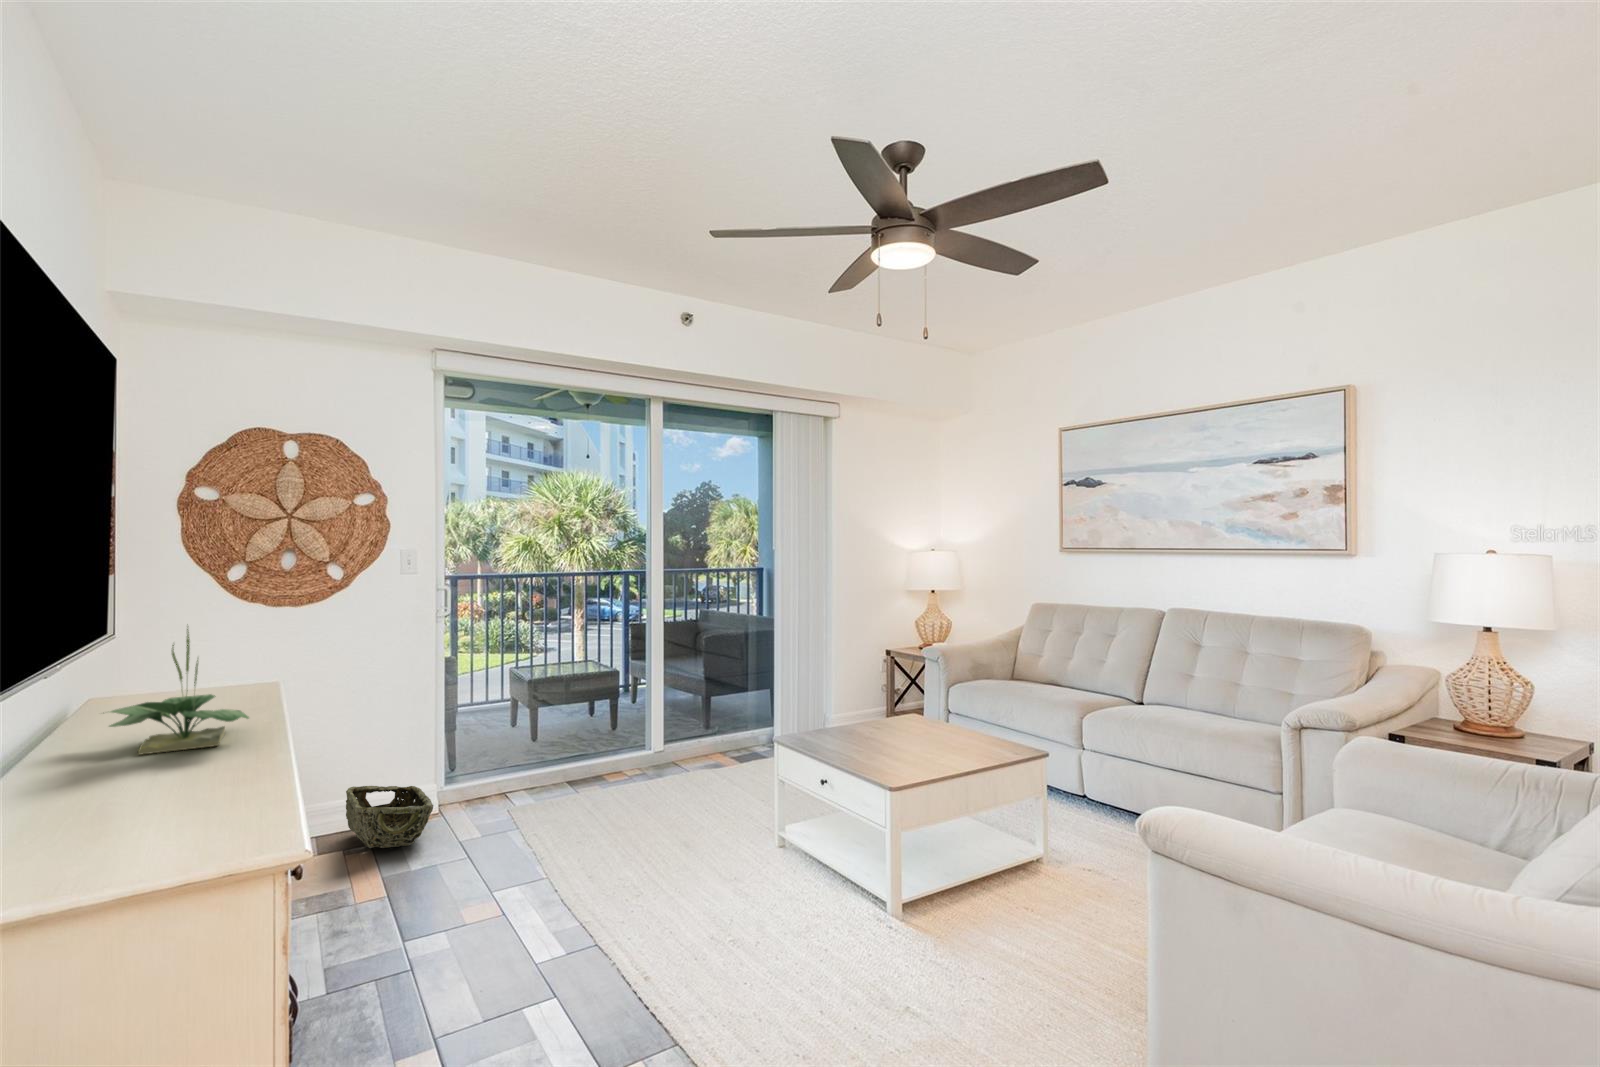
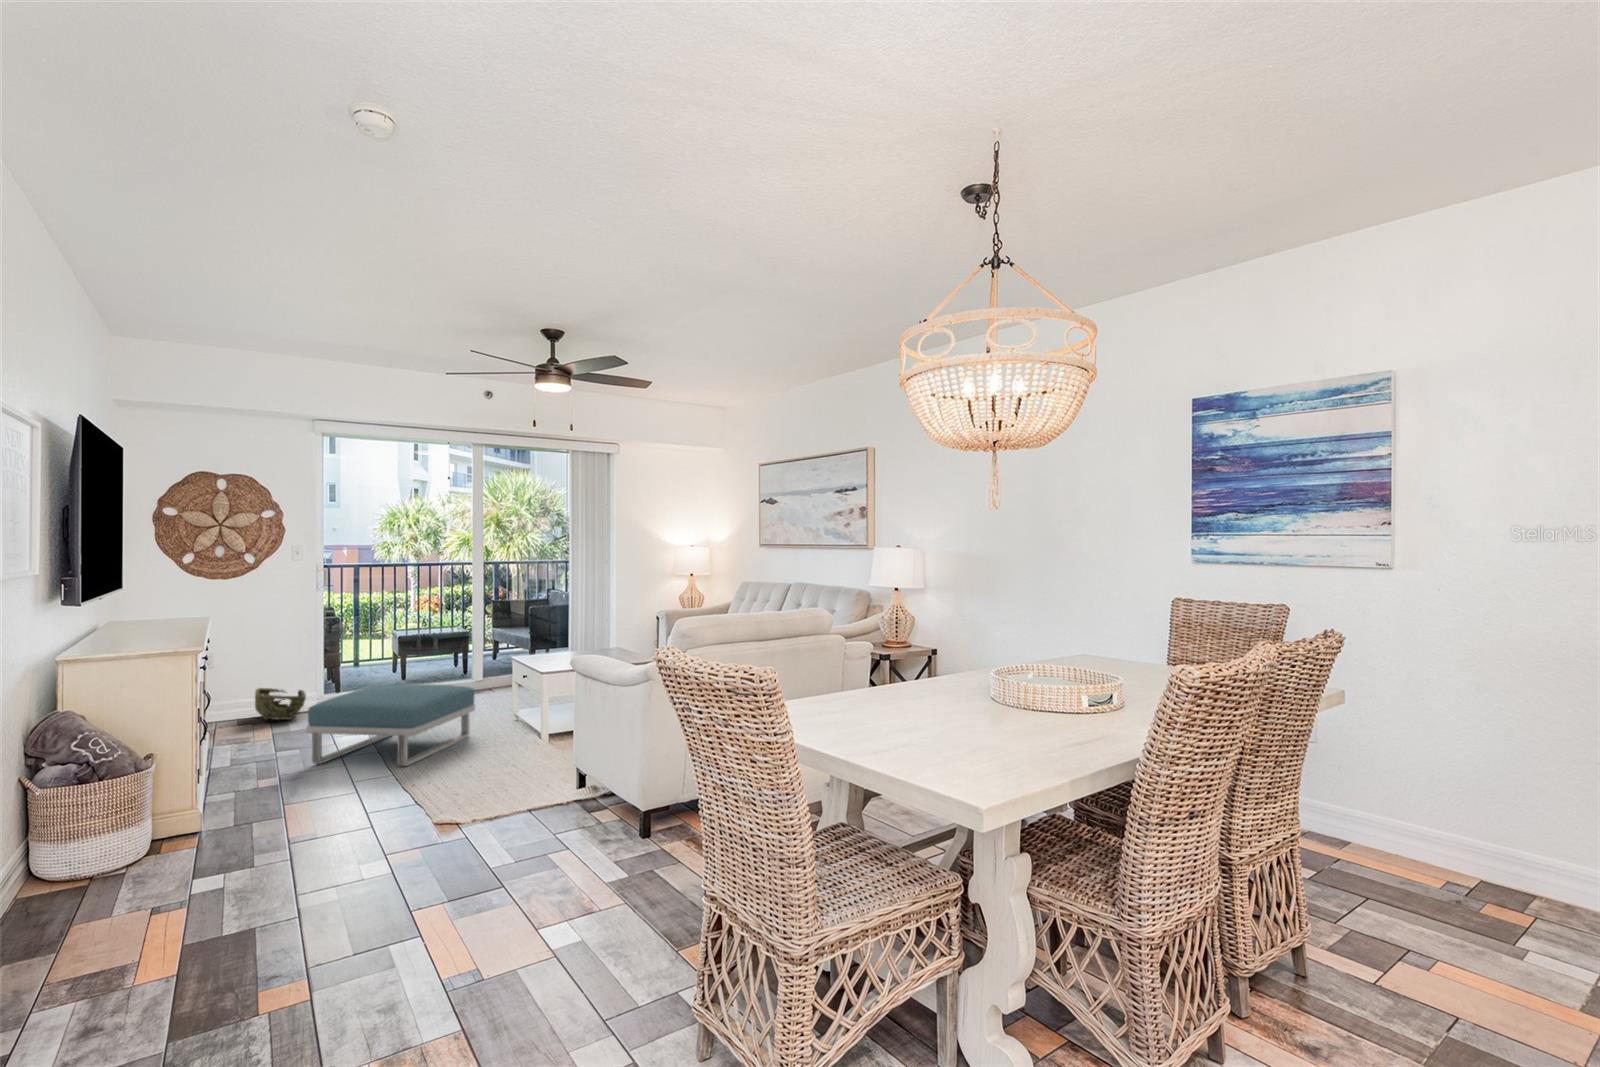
potted plant: present [109,629,249,755] -> none [104,578,178,638]
footstool: none [502,803,766,1006] -> present [306,684,475,766]

